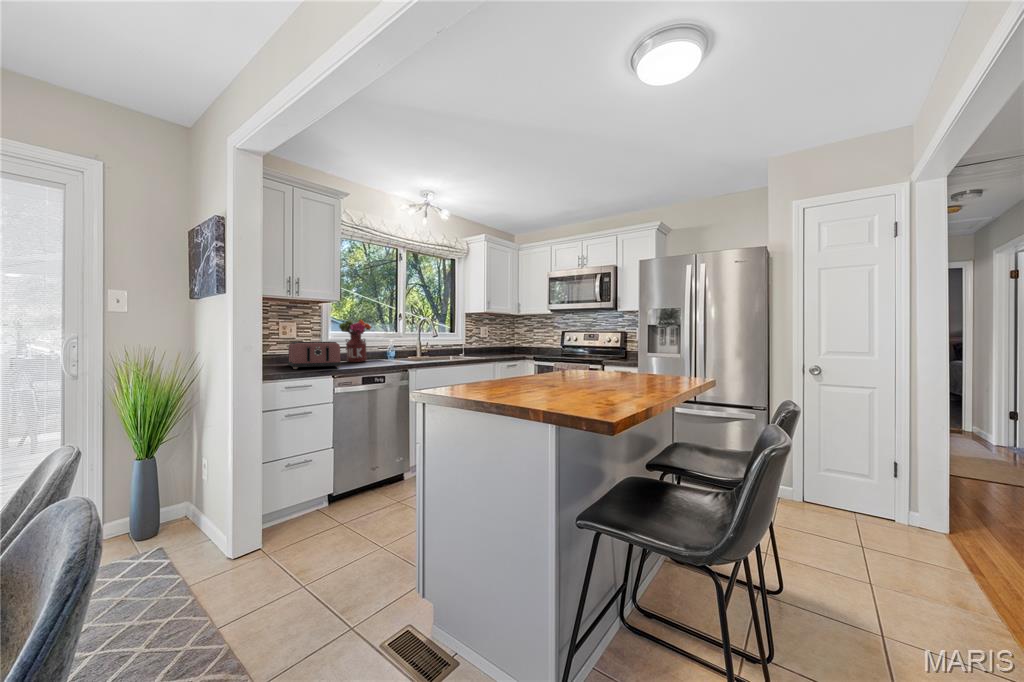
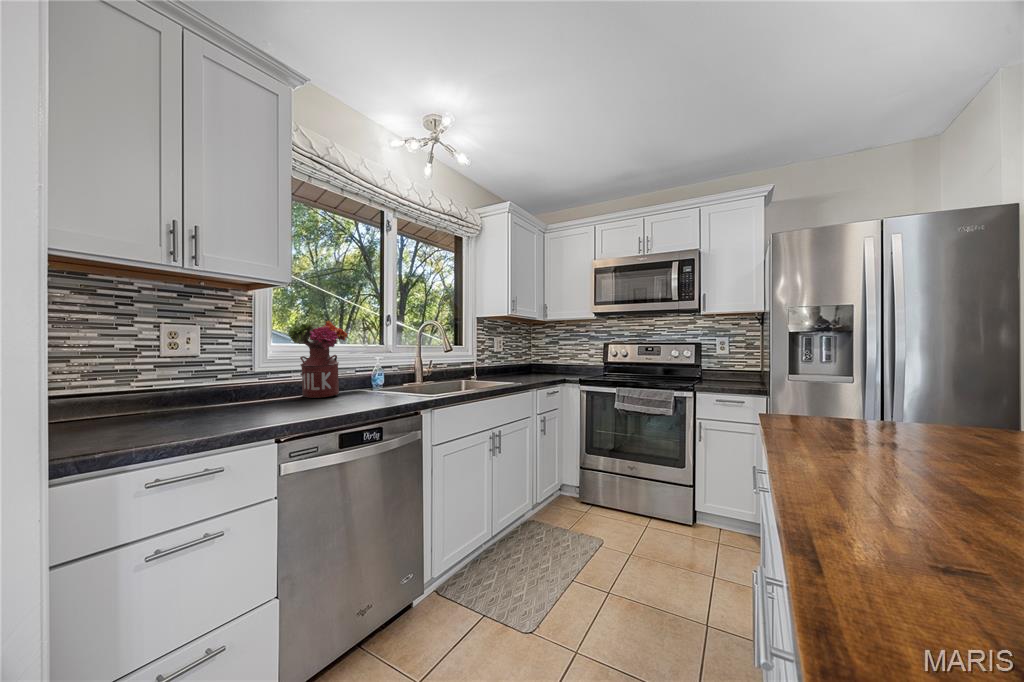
toaster: present [288,342,341,369] -> none [176,362,293,425]

